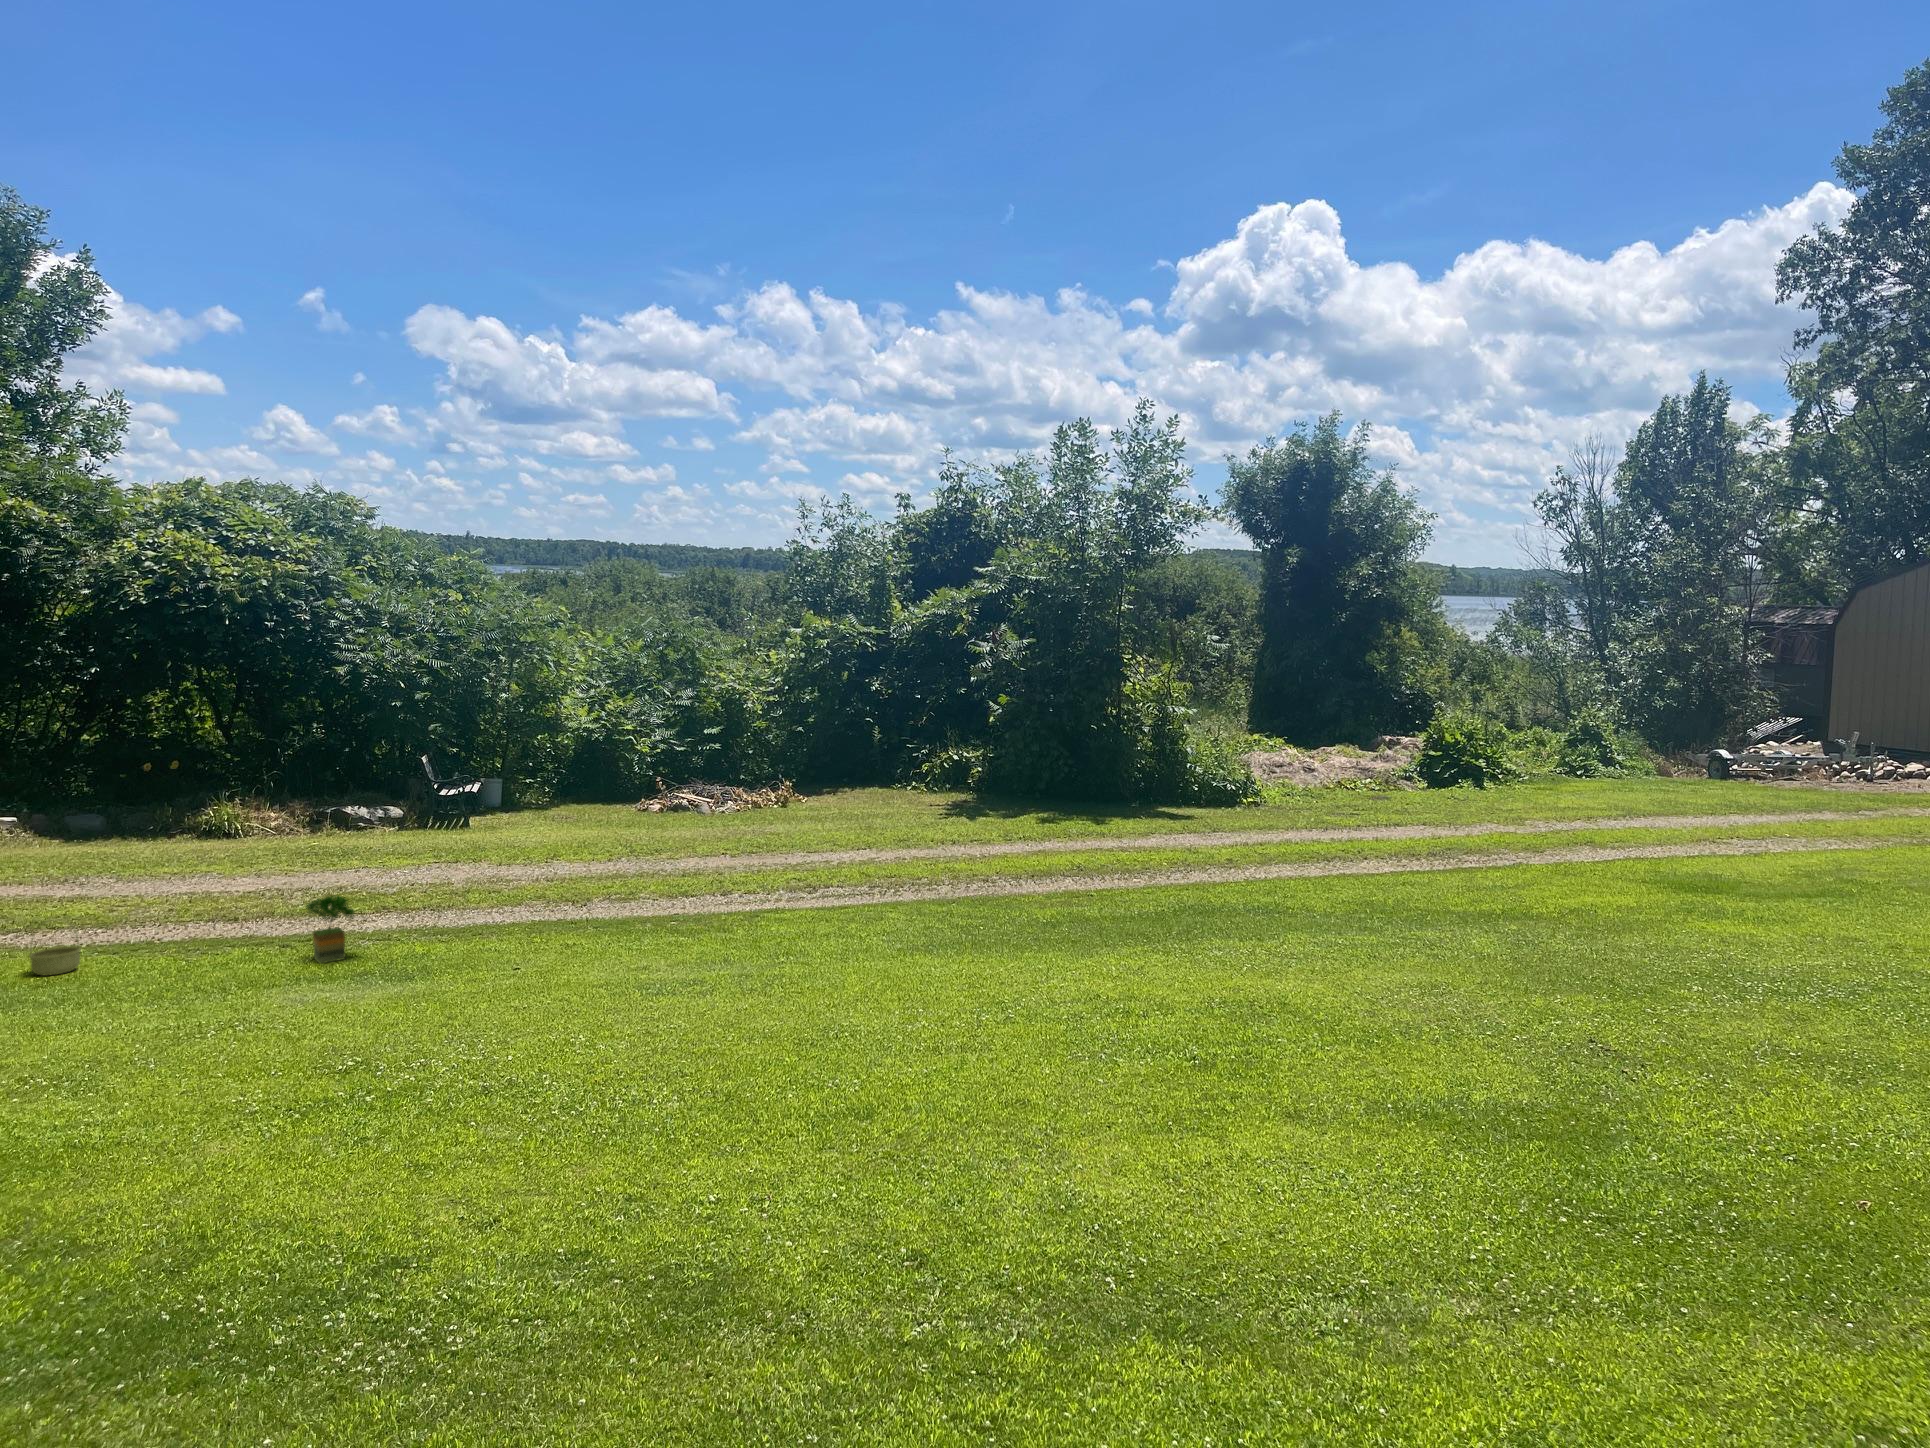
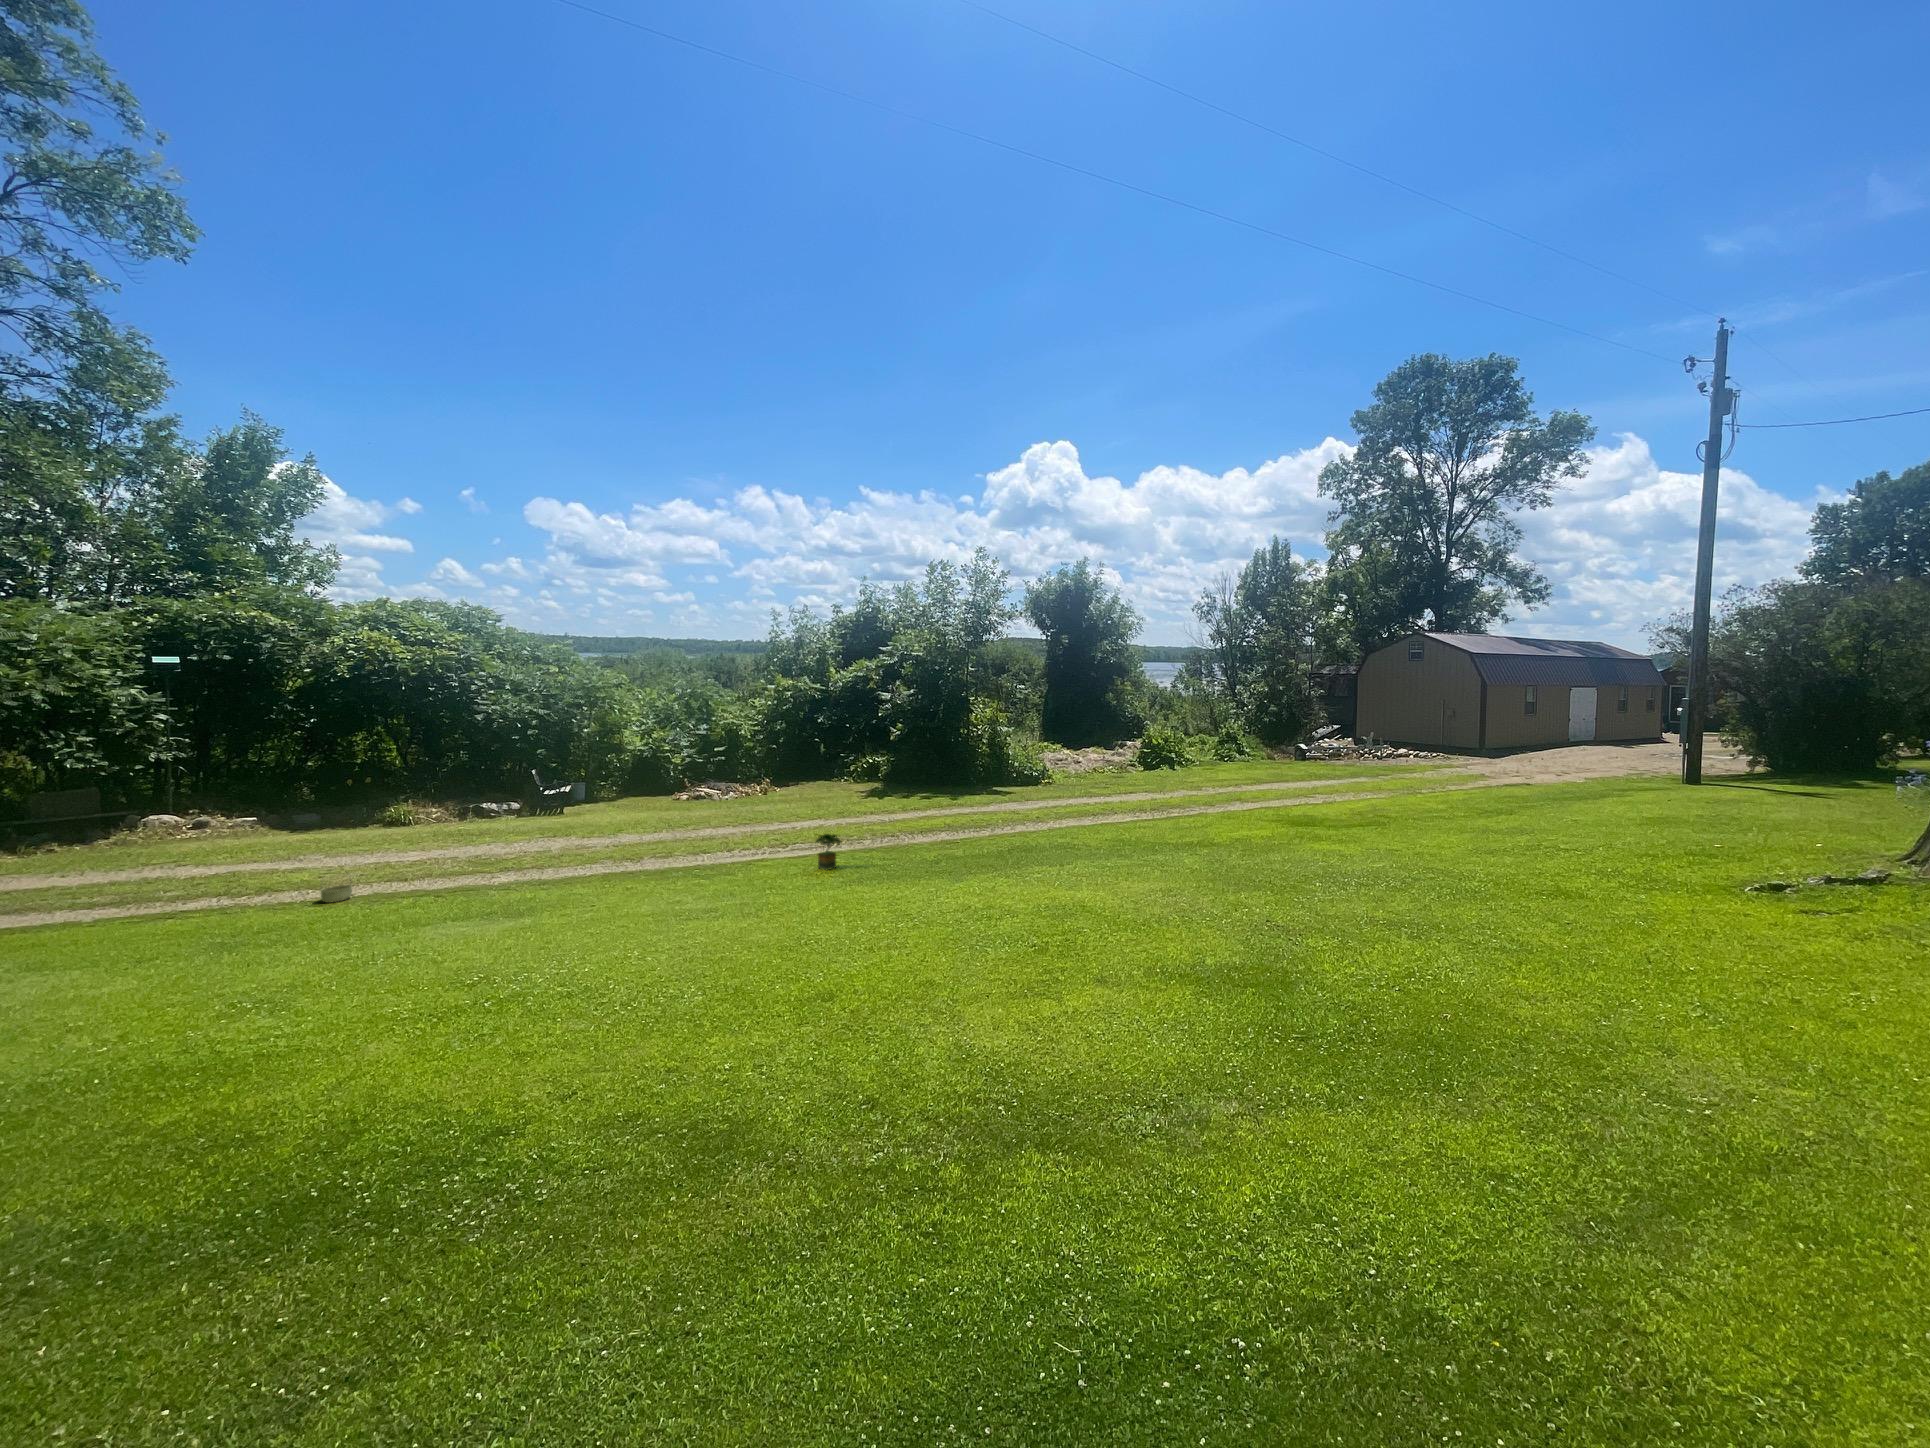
potted tree: present [306,895,355,963] -> present [815,834,841,870]

